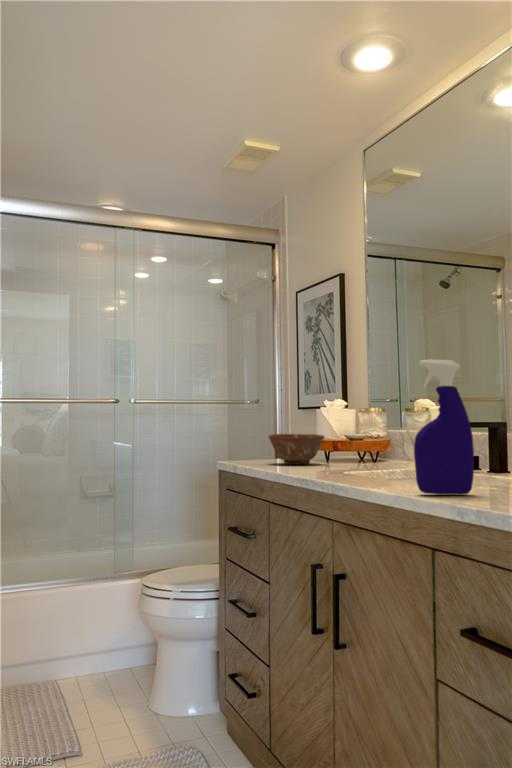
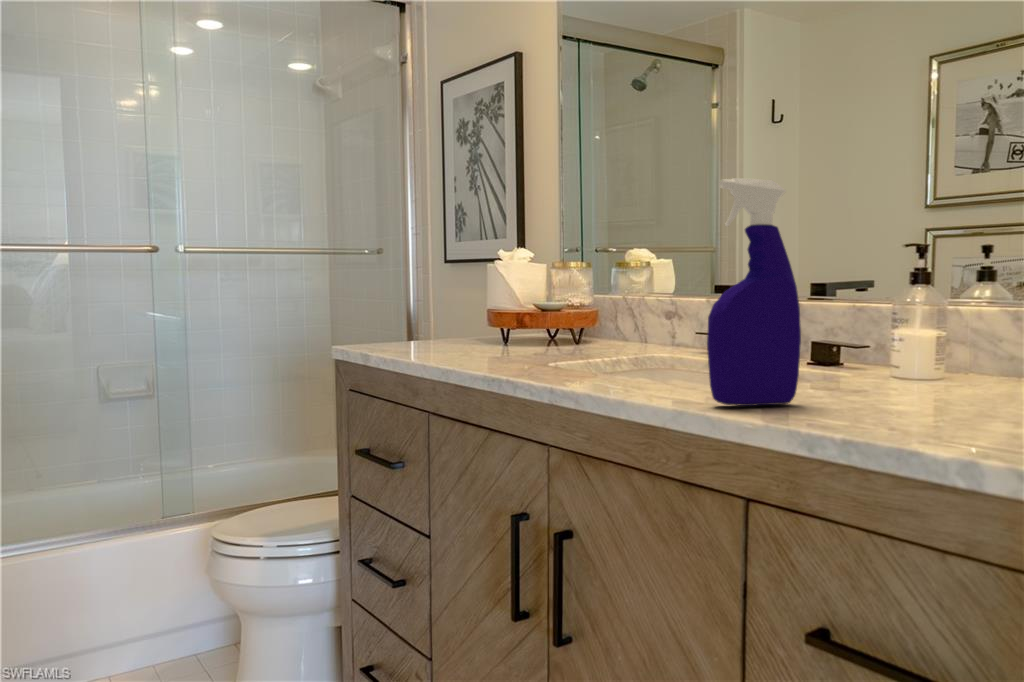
ceramic bowl: present [268,434,324,464] -> none [413,302,501,349]

